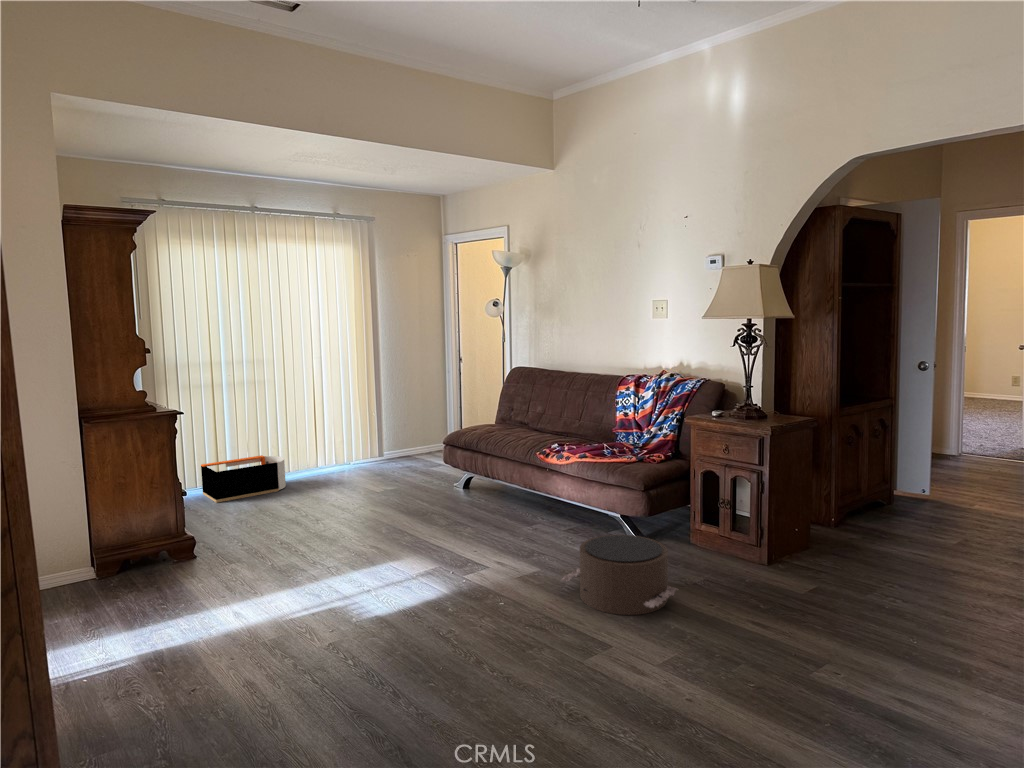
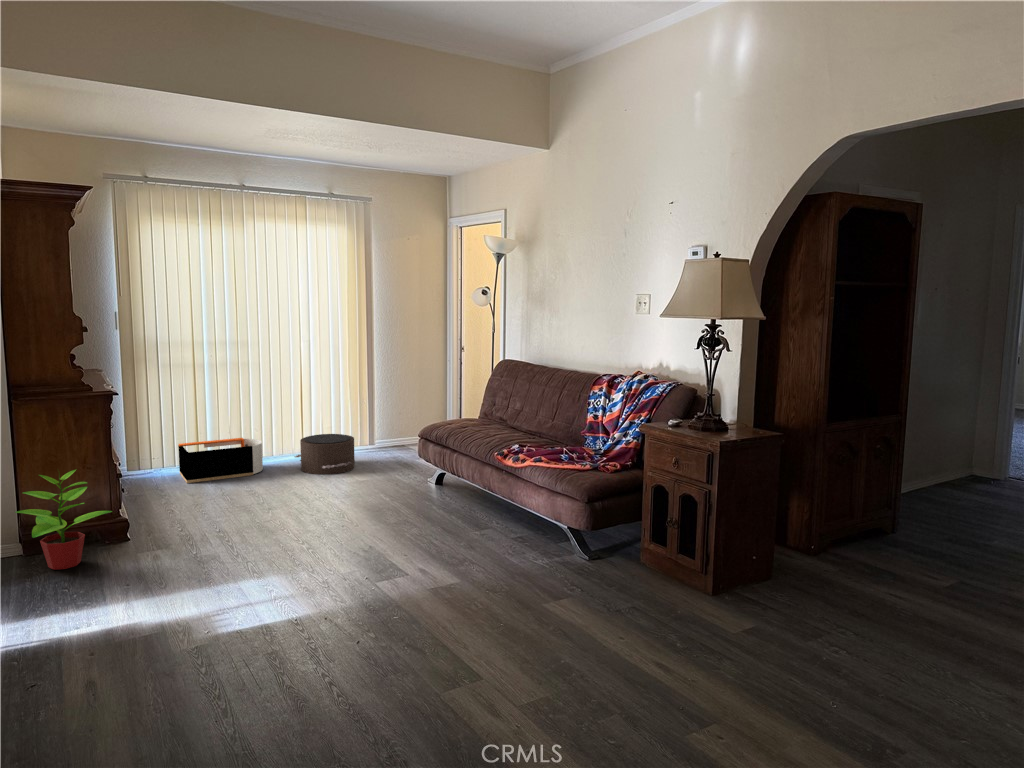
potted plant: none [87,490,183,592] -> present [15,470,112,570]
pouf: present [561,535,677,615] -> present [295,434,355,474]

